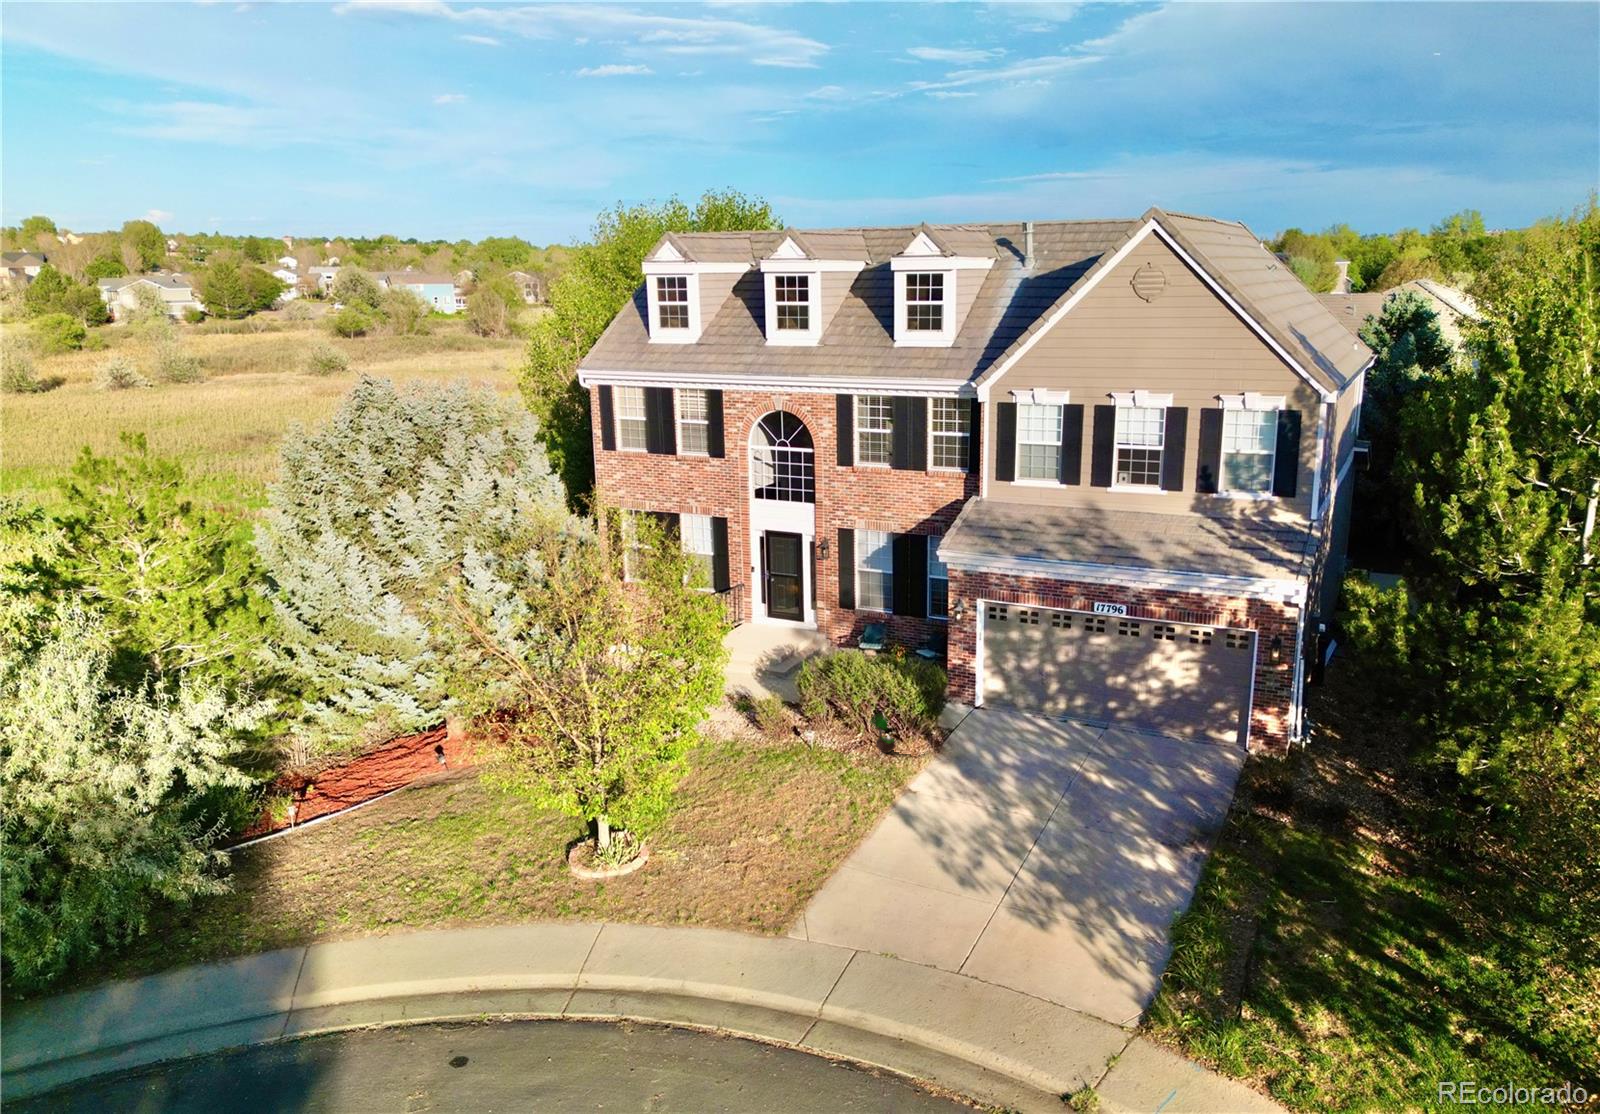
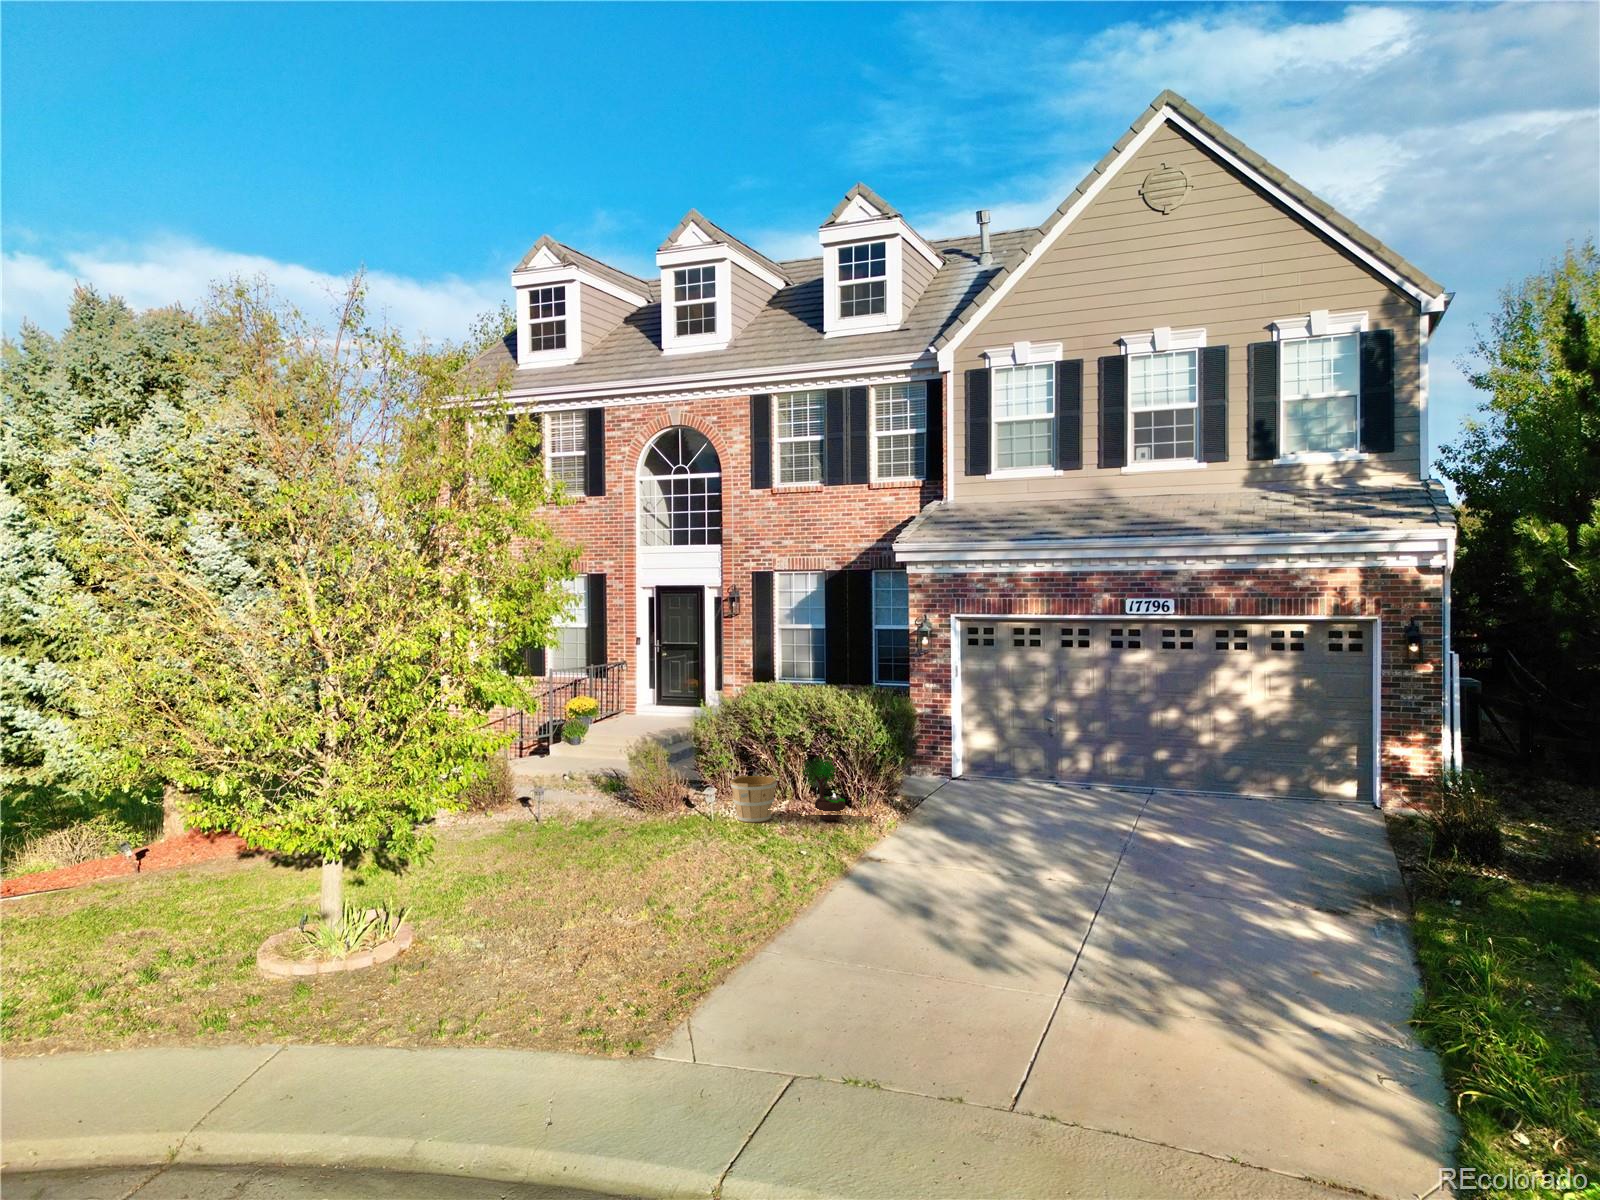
wooden bucket: none [822,720,852,753] -> present [730,775,777,823]

